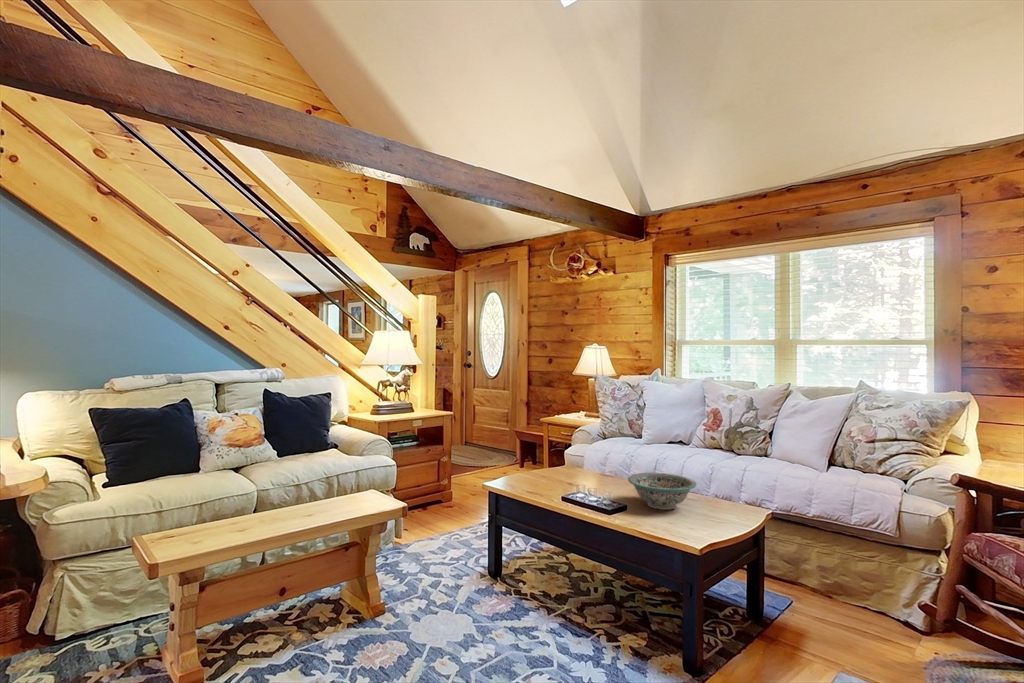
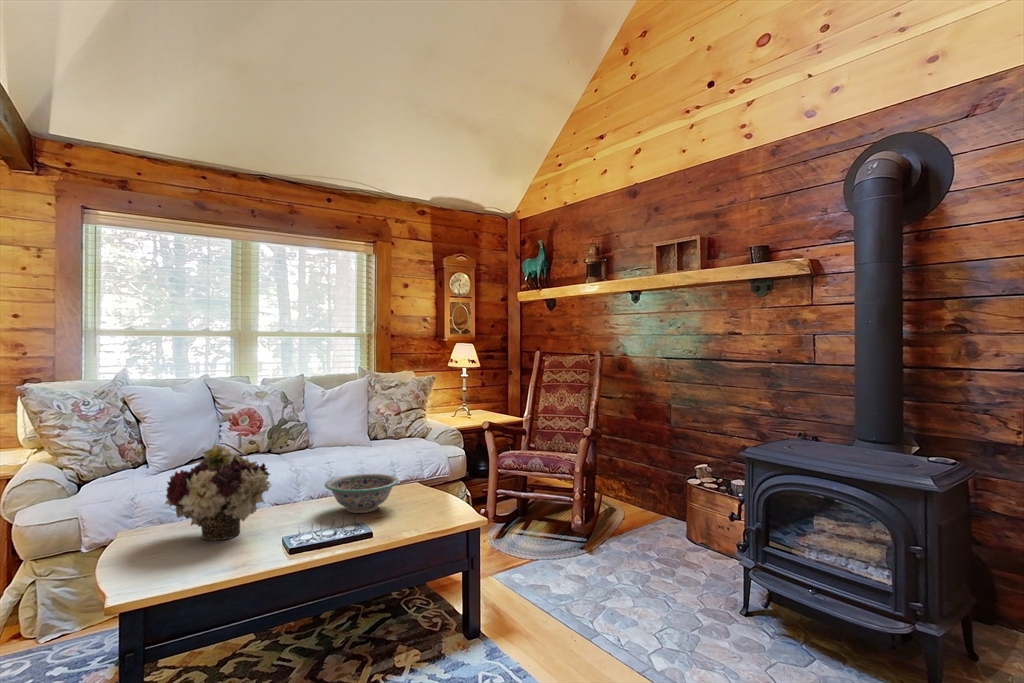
flower arrangement: none [534,421,595,487] -> present [165,445,271,541]

